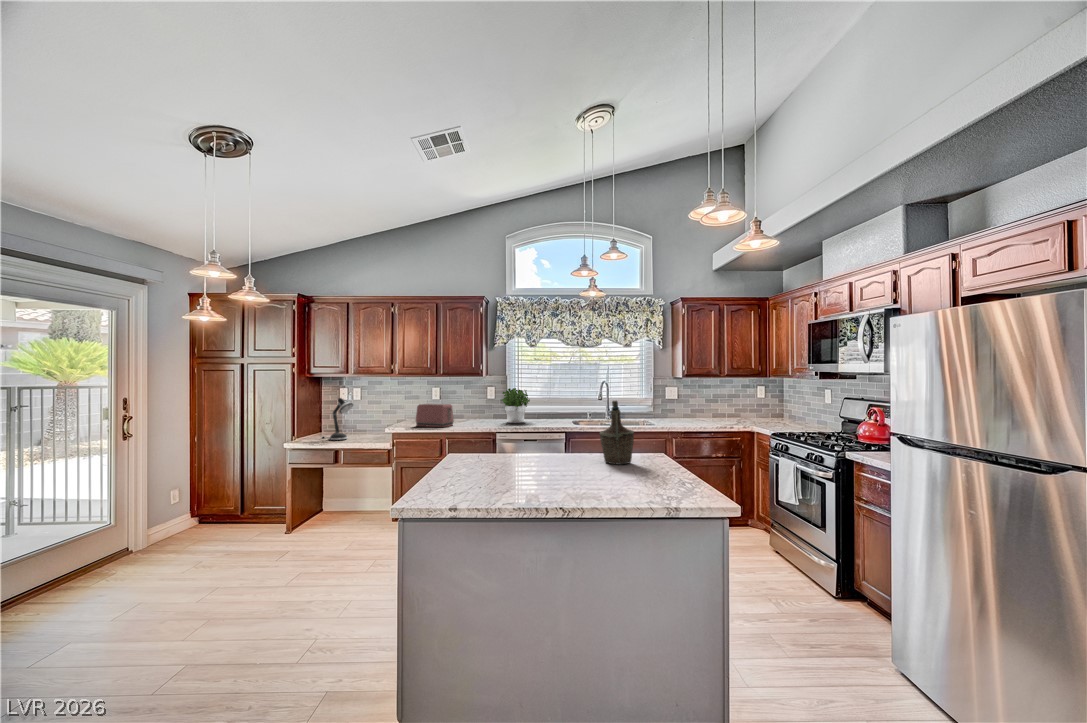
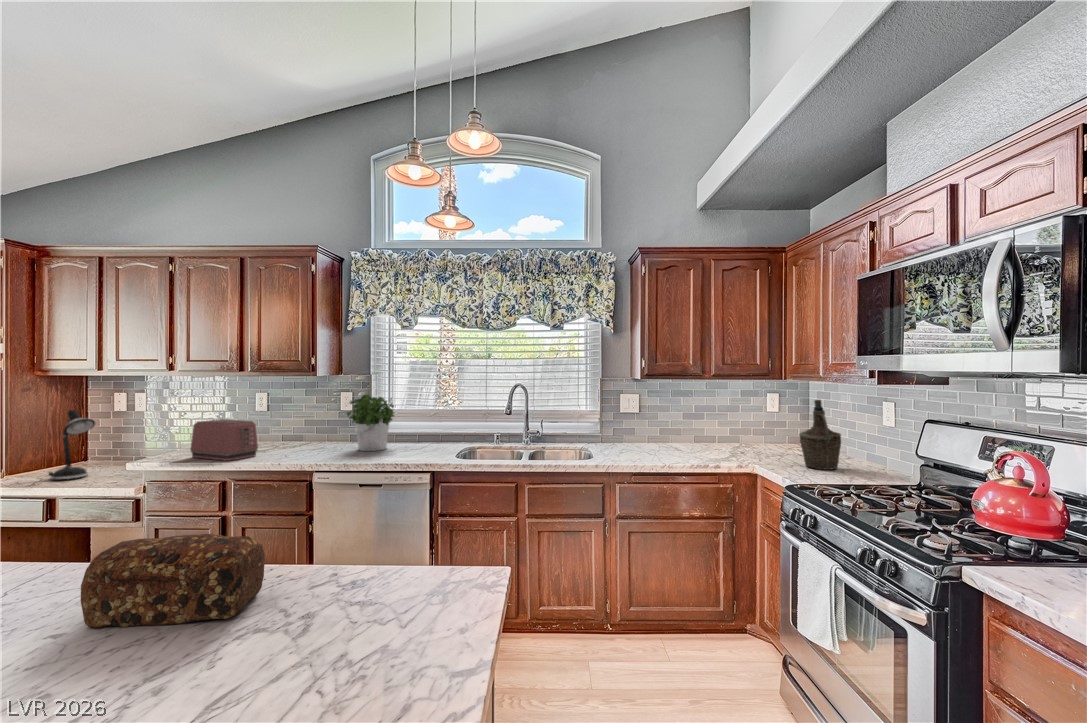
bottle: present [600,401,634,465] -> present [799,400,841,470]
bread loaf: none [534,434,585,463] -> present [81,534,265,629]

